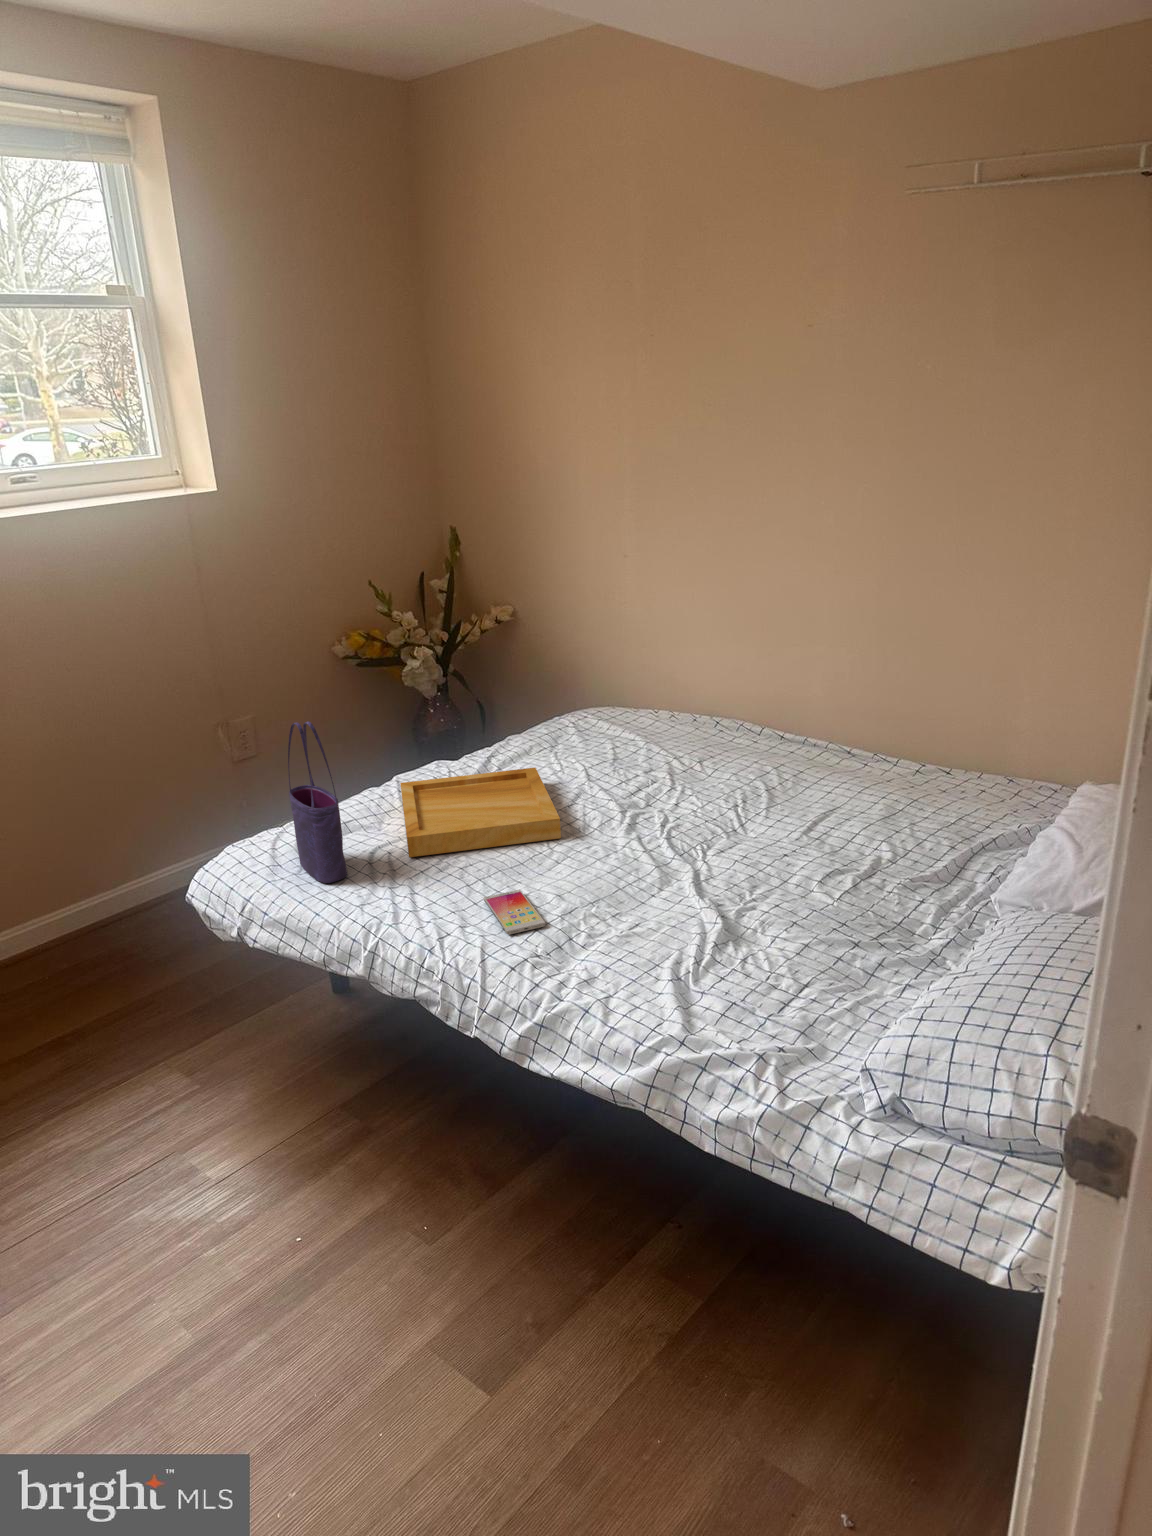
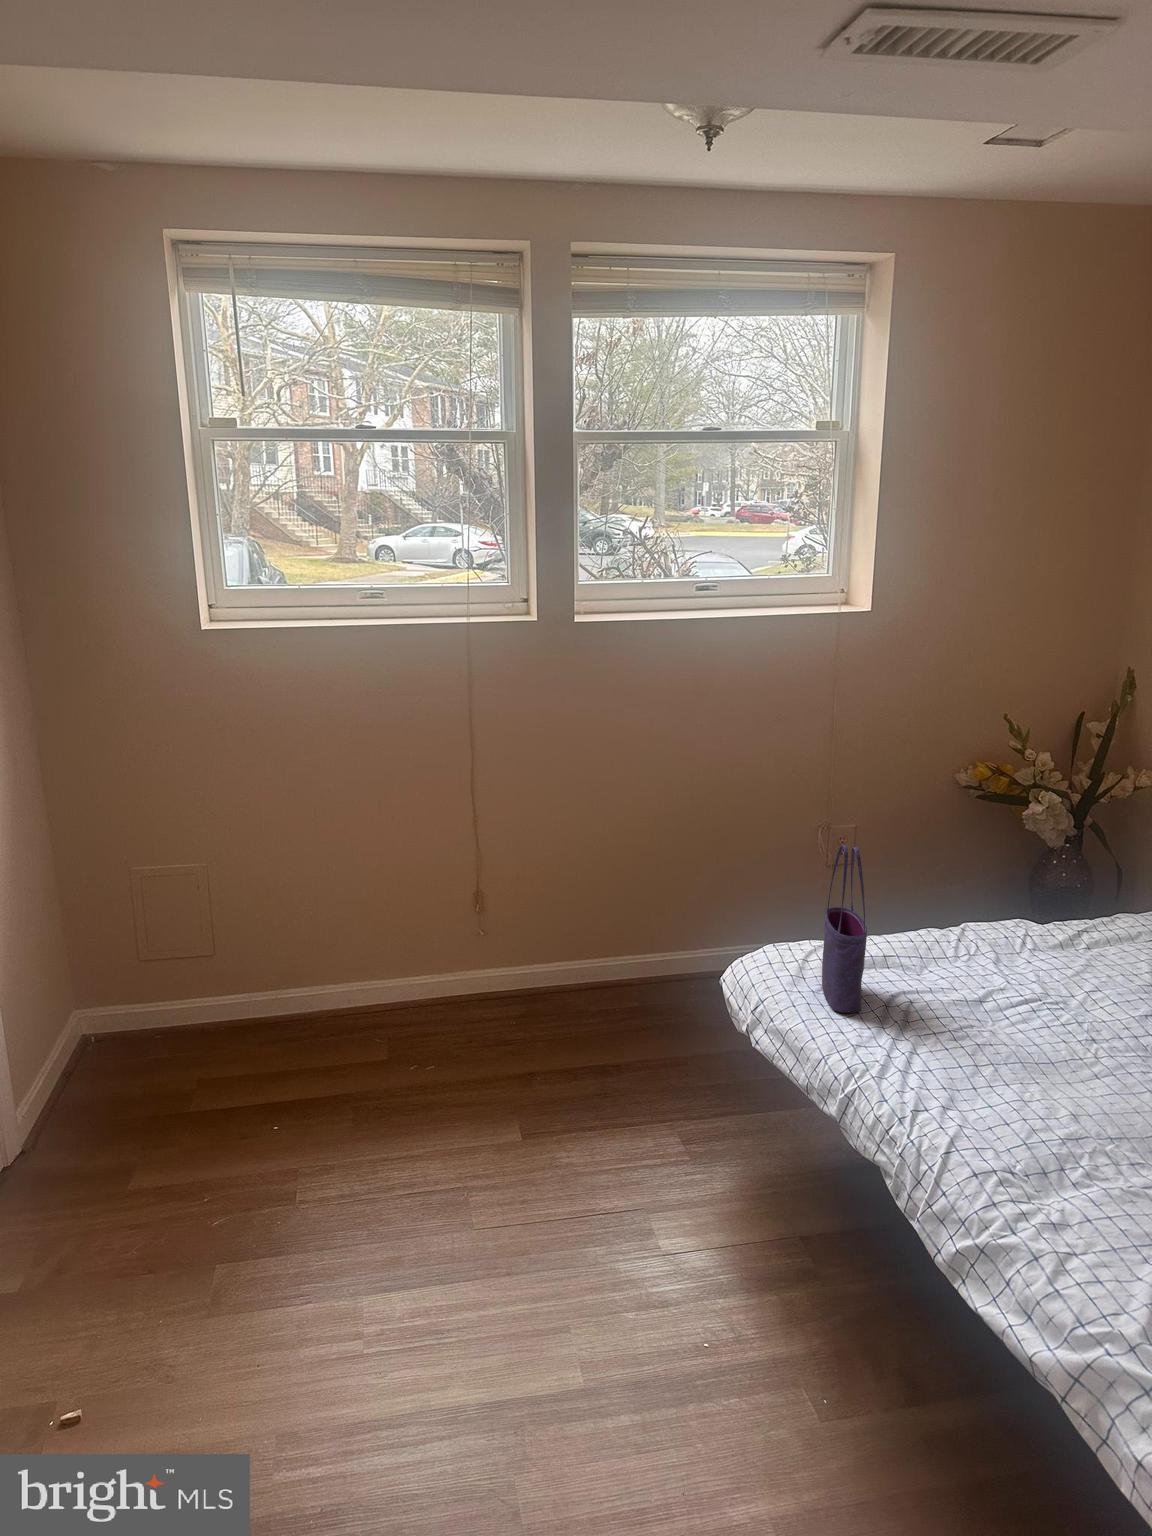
tray: present [400,768,561,857] -> none [931,932,1124,1051]
smartphone: present [484,889,545,935] -> none [985,1085,1040,1143]

